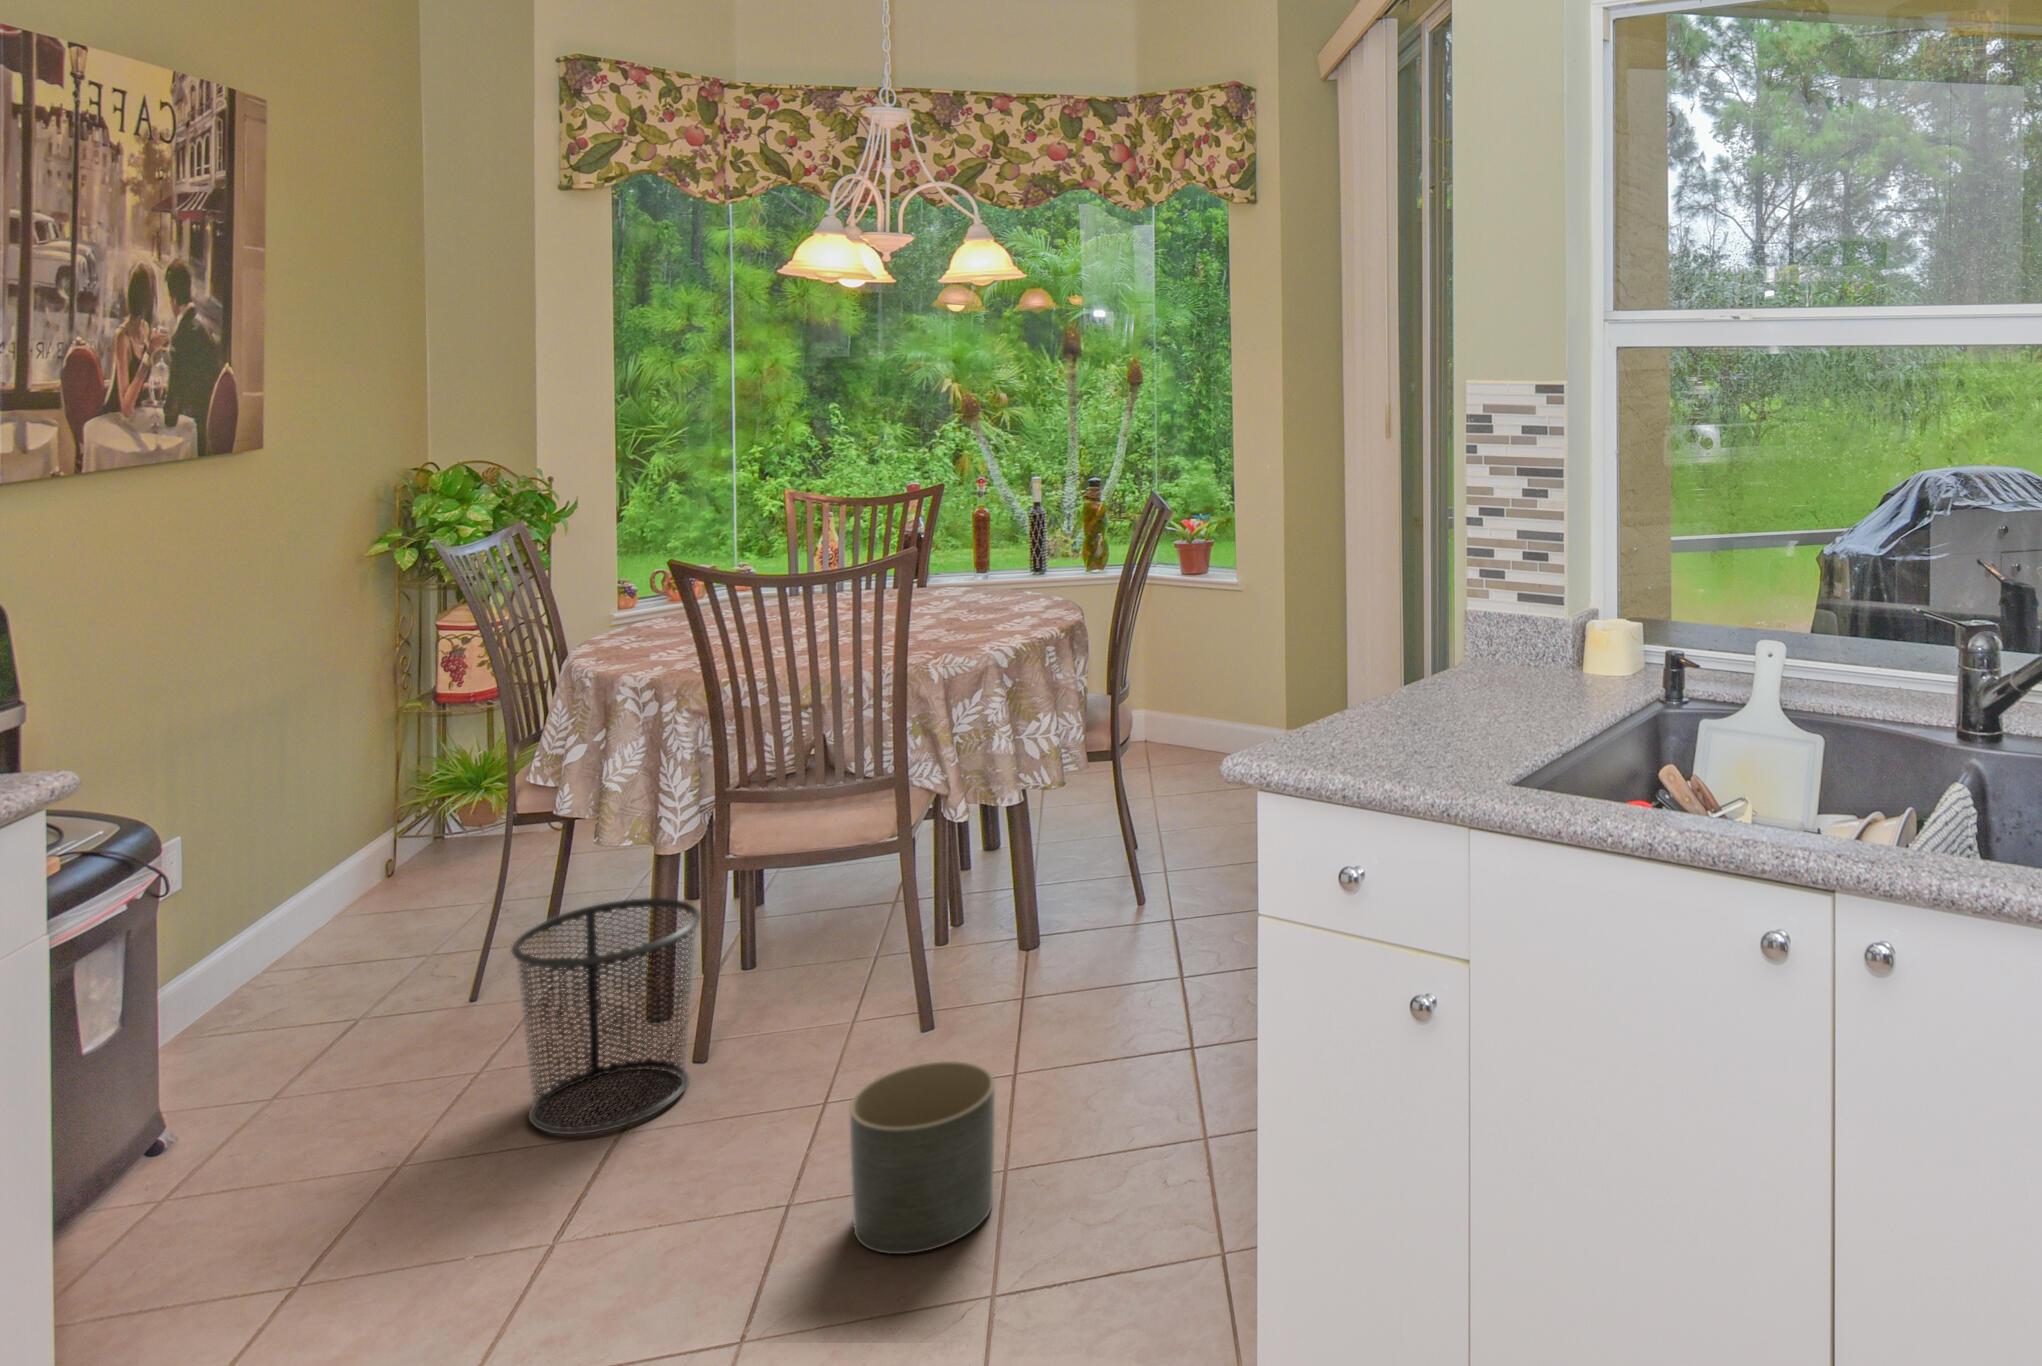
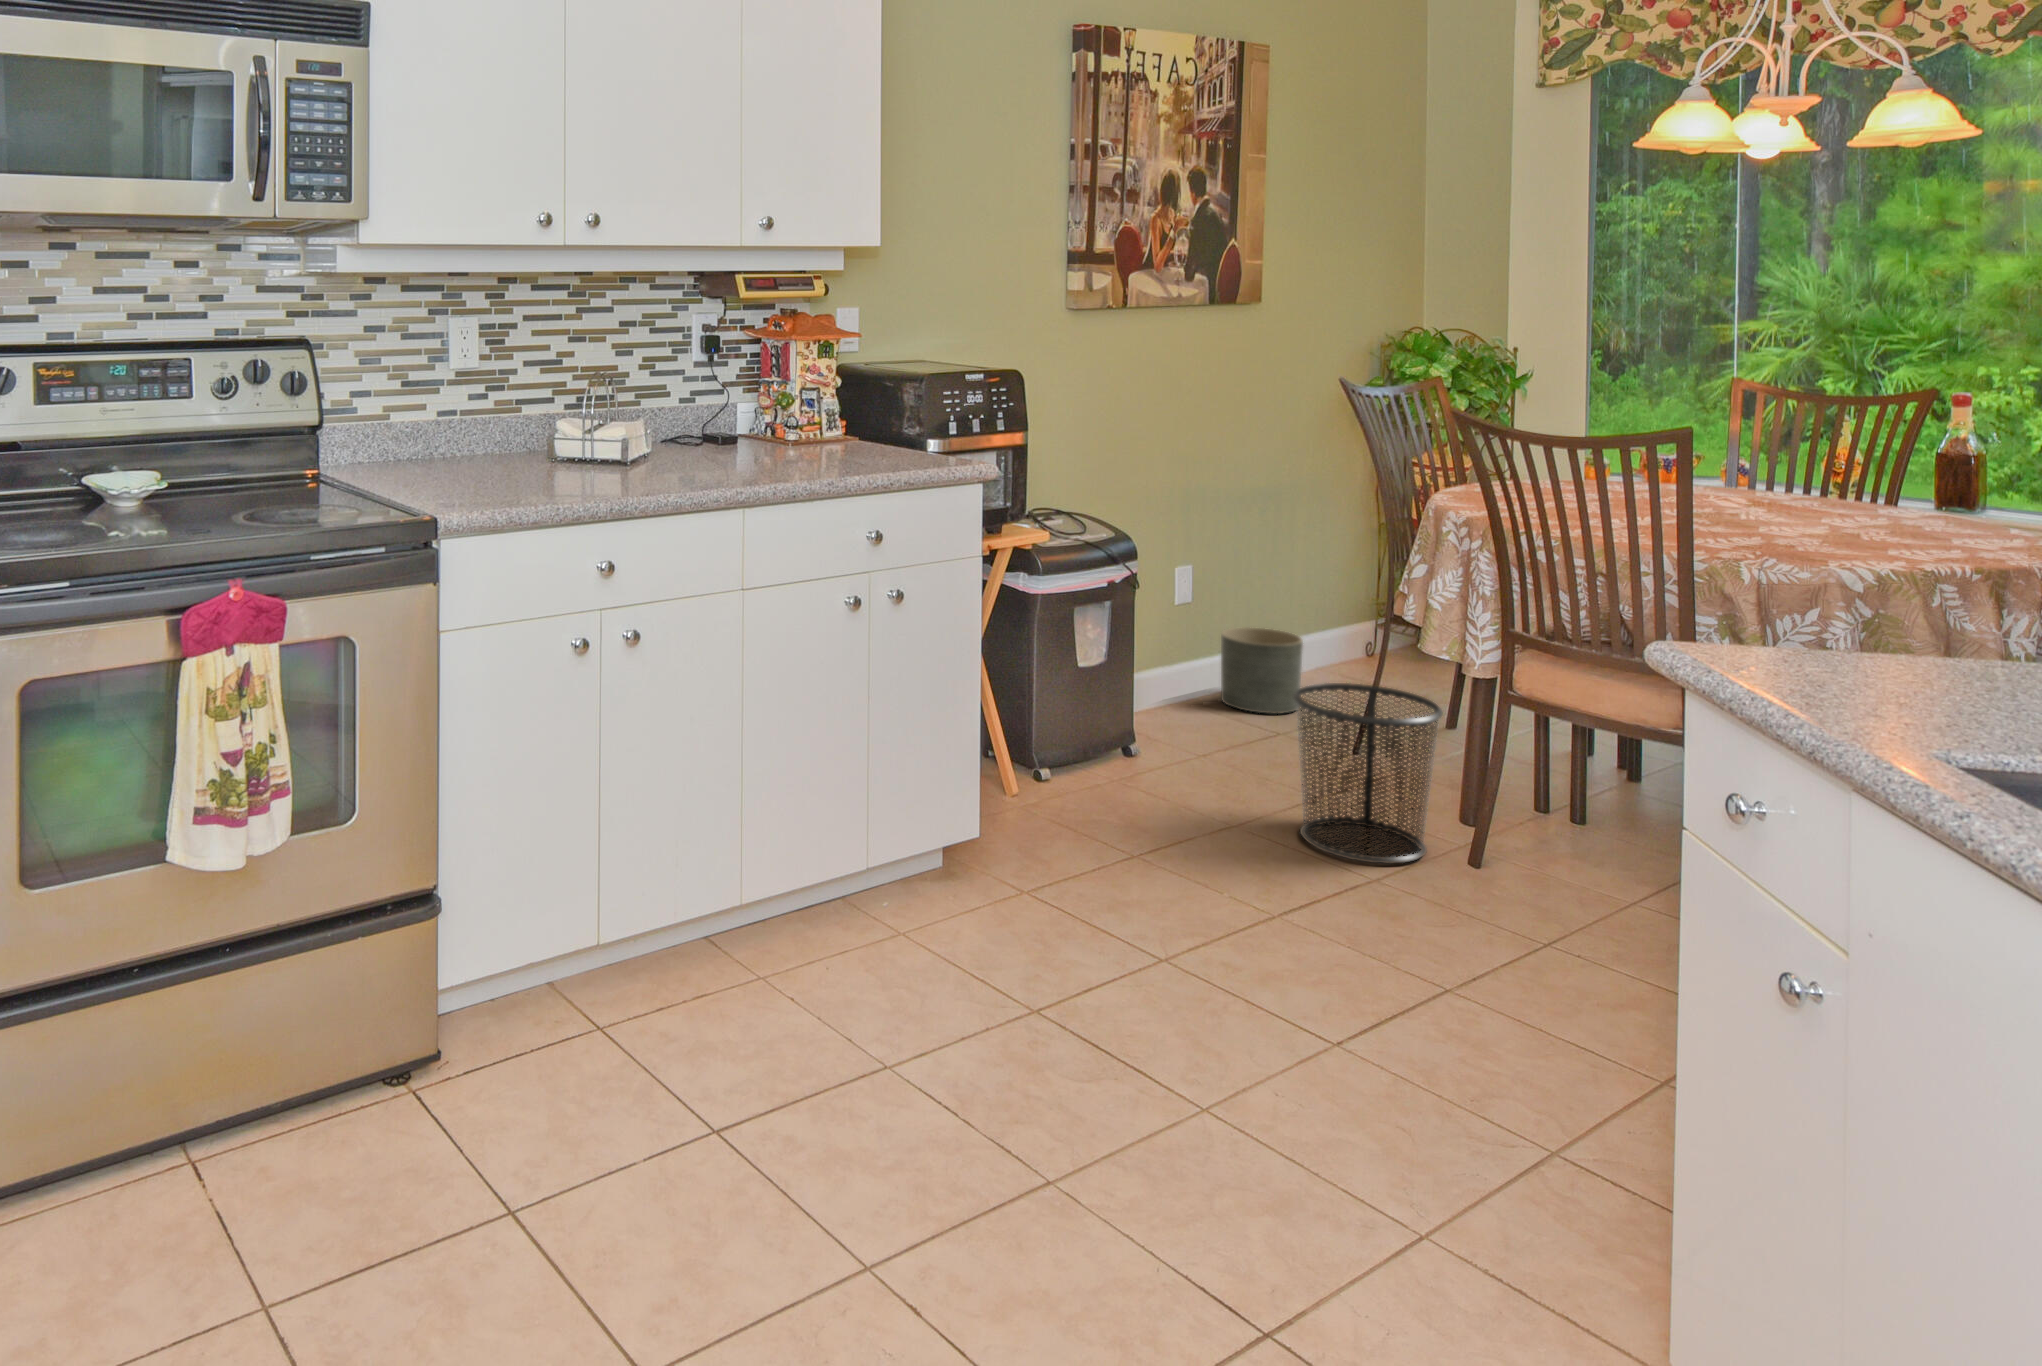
planter: present [850,1061,995,1254] -> present [1221,627,1303,714]

